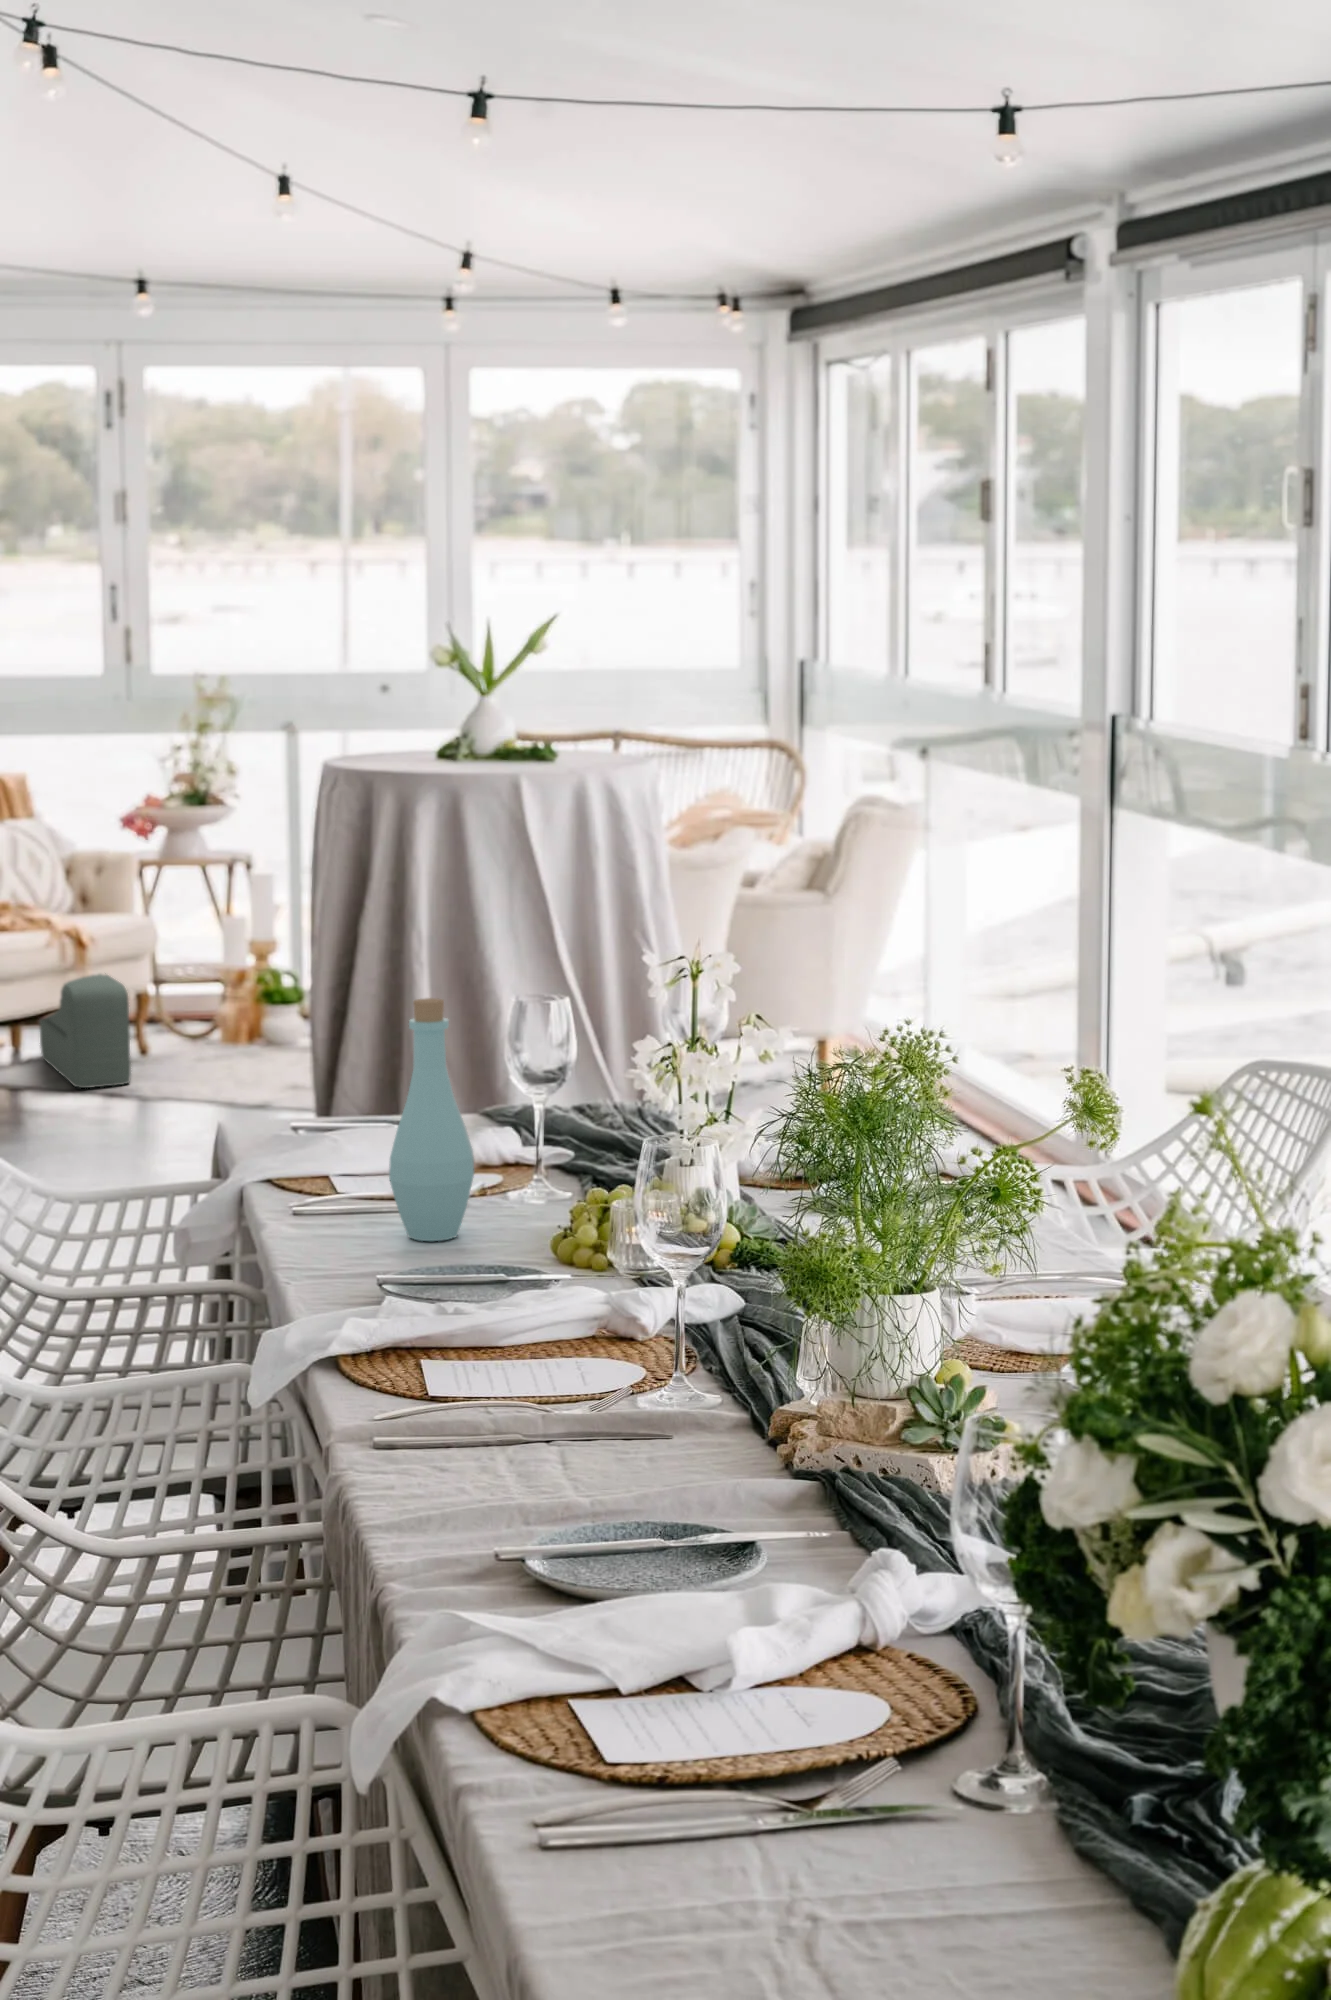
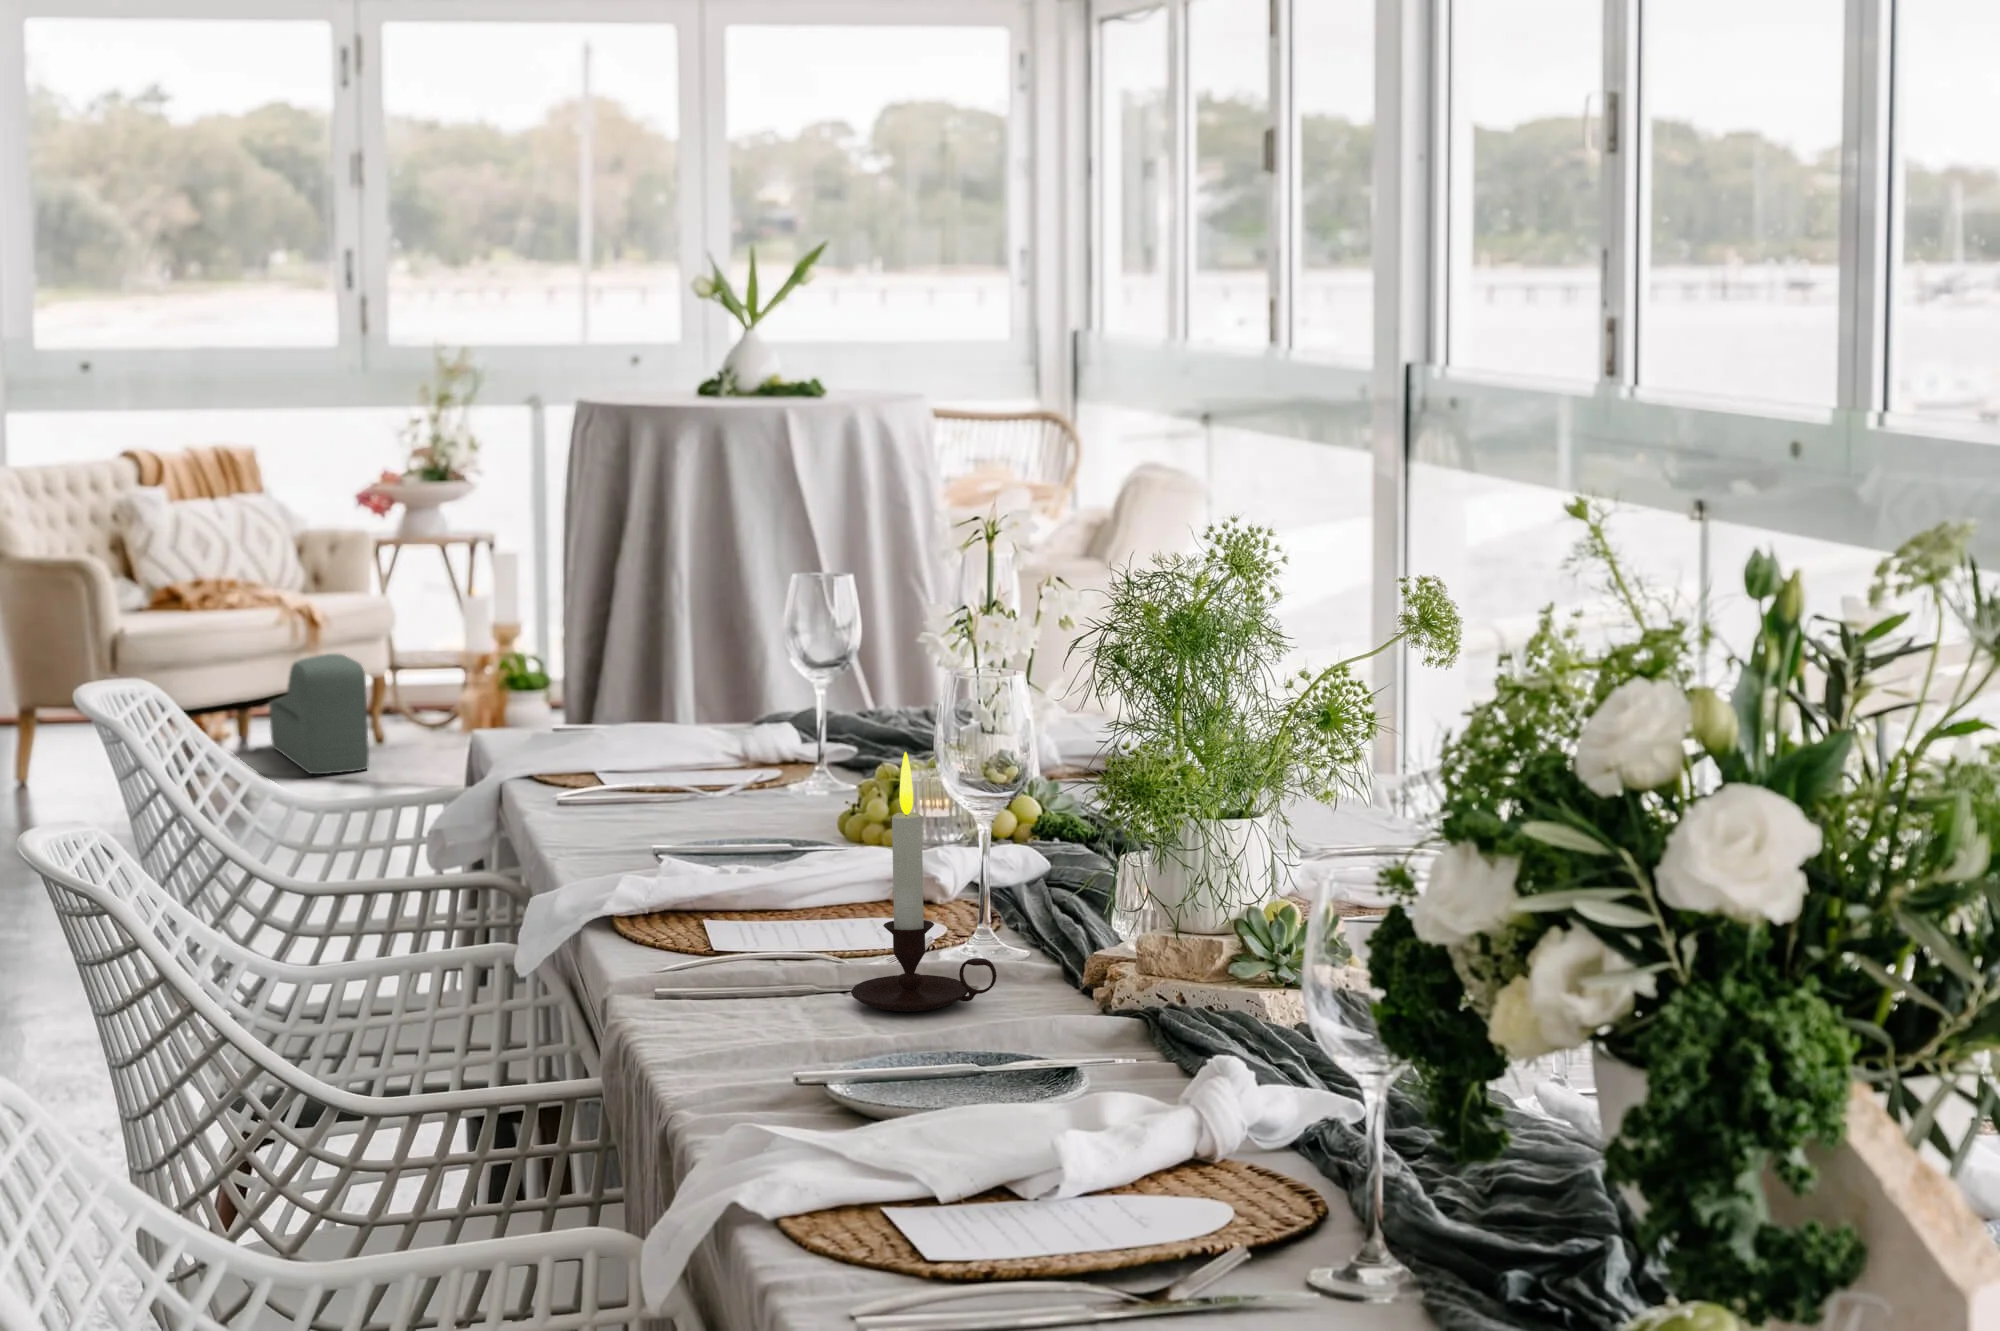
bottle: present [389,998,474,1241] -> none [659,568,752,831]
candle: none [555,1227,688,1465] -> present [851,752,997,1011]

